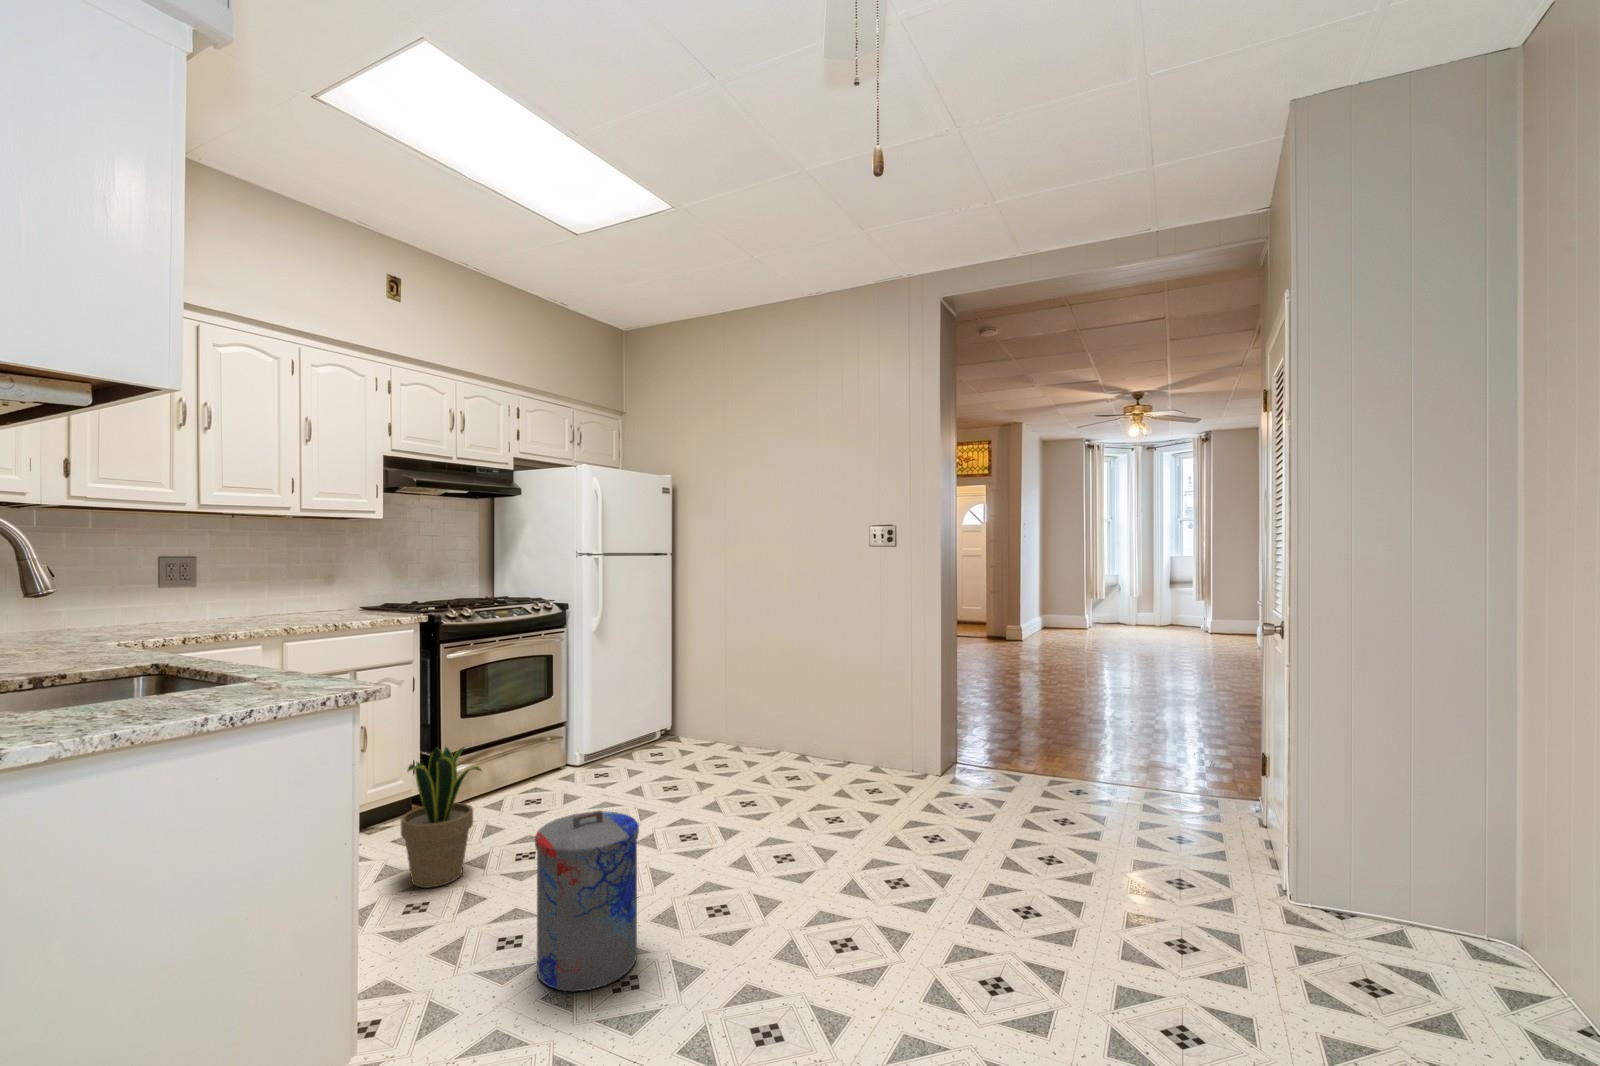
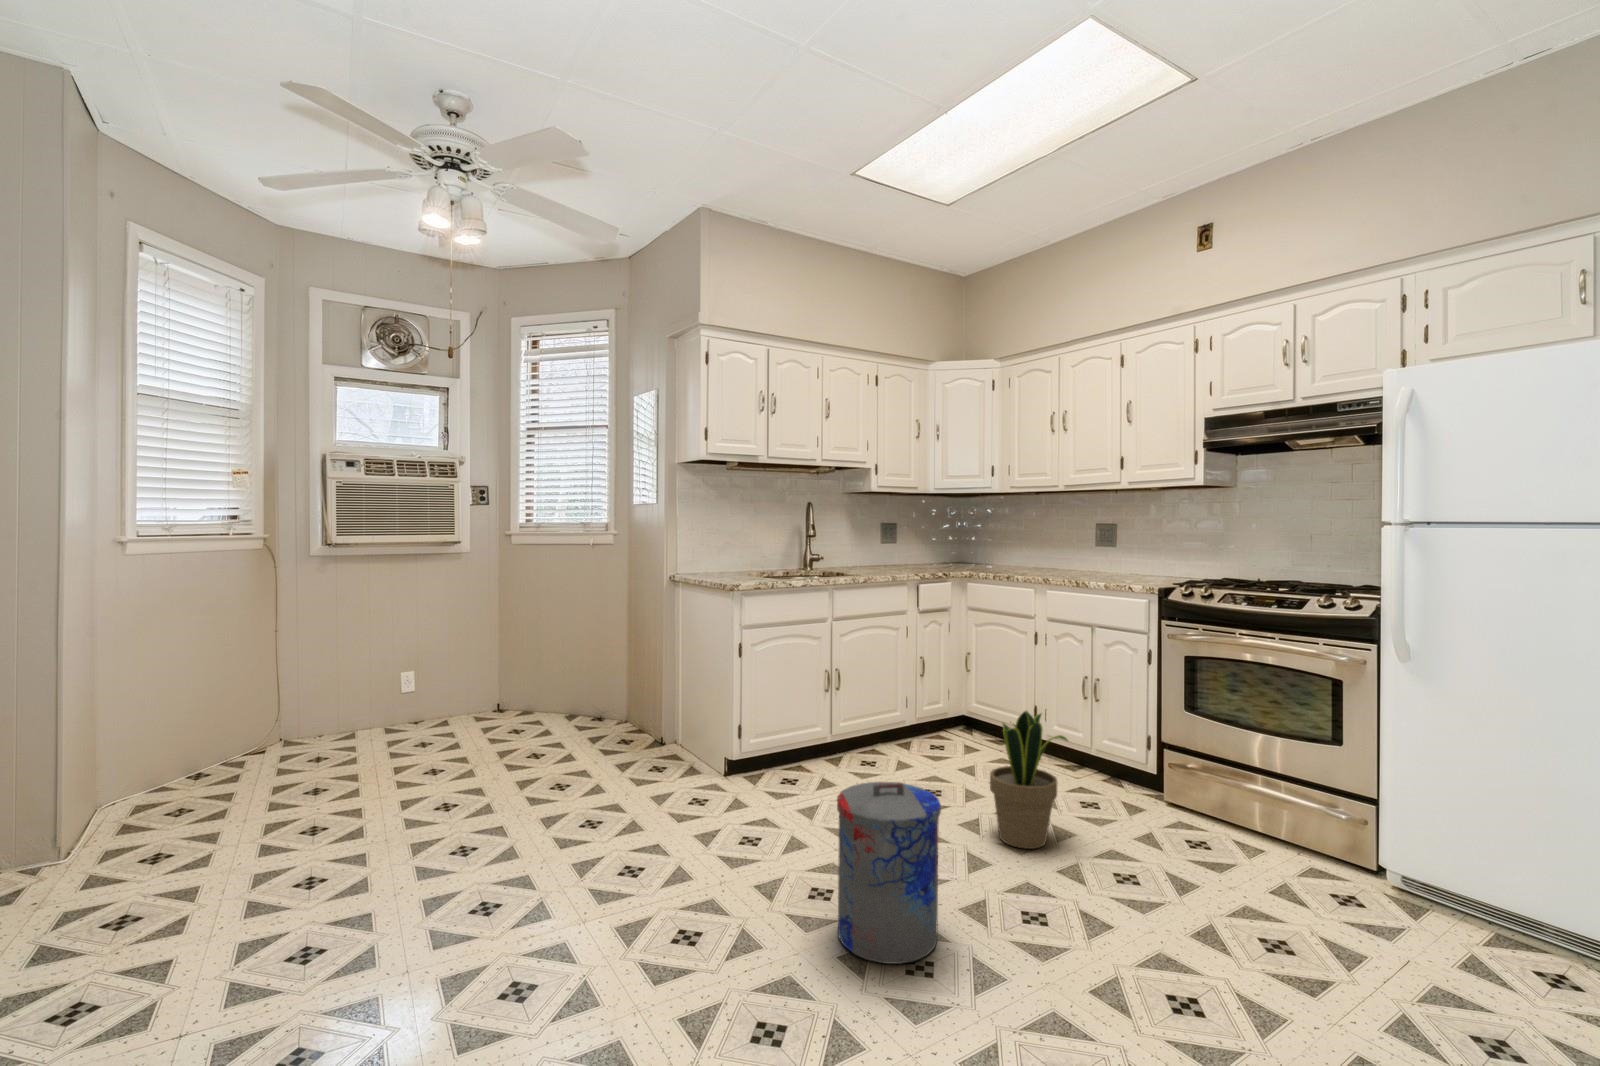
potted plant: present [401,747,481,888] -> present [990,710,1068,849]

